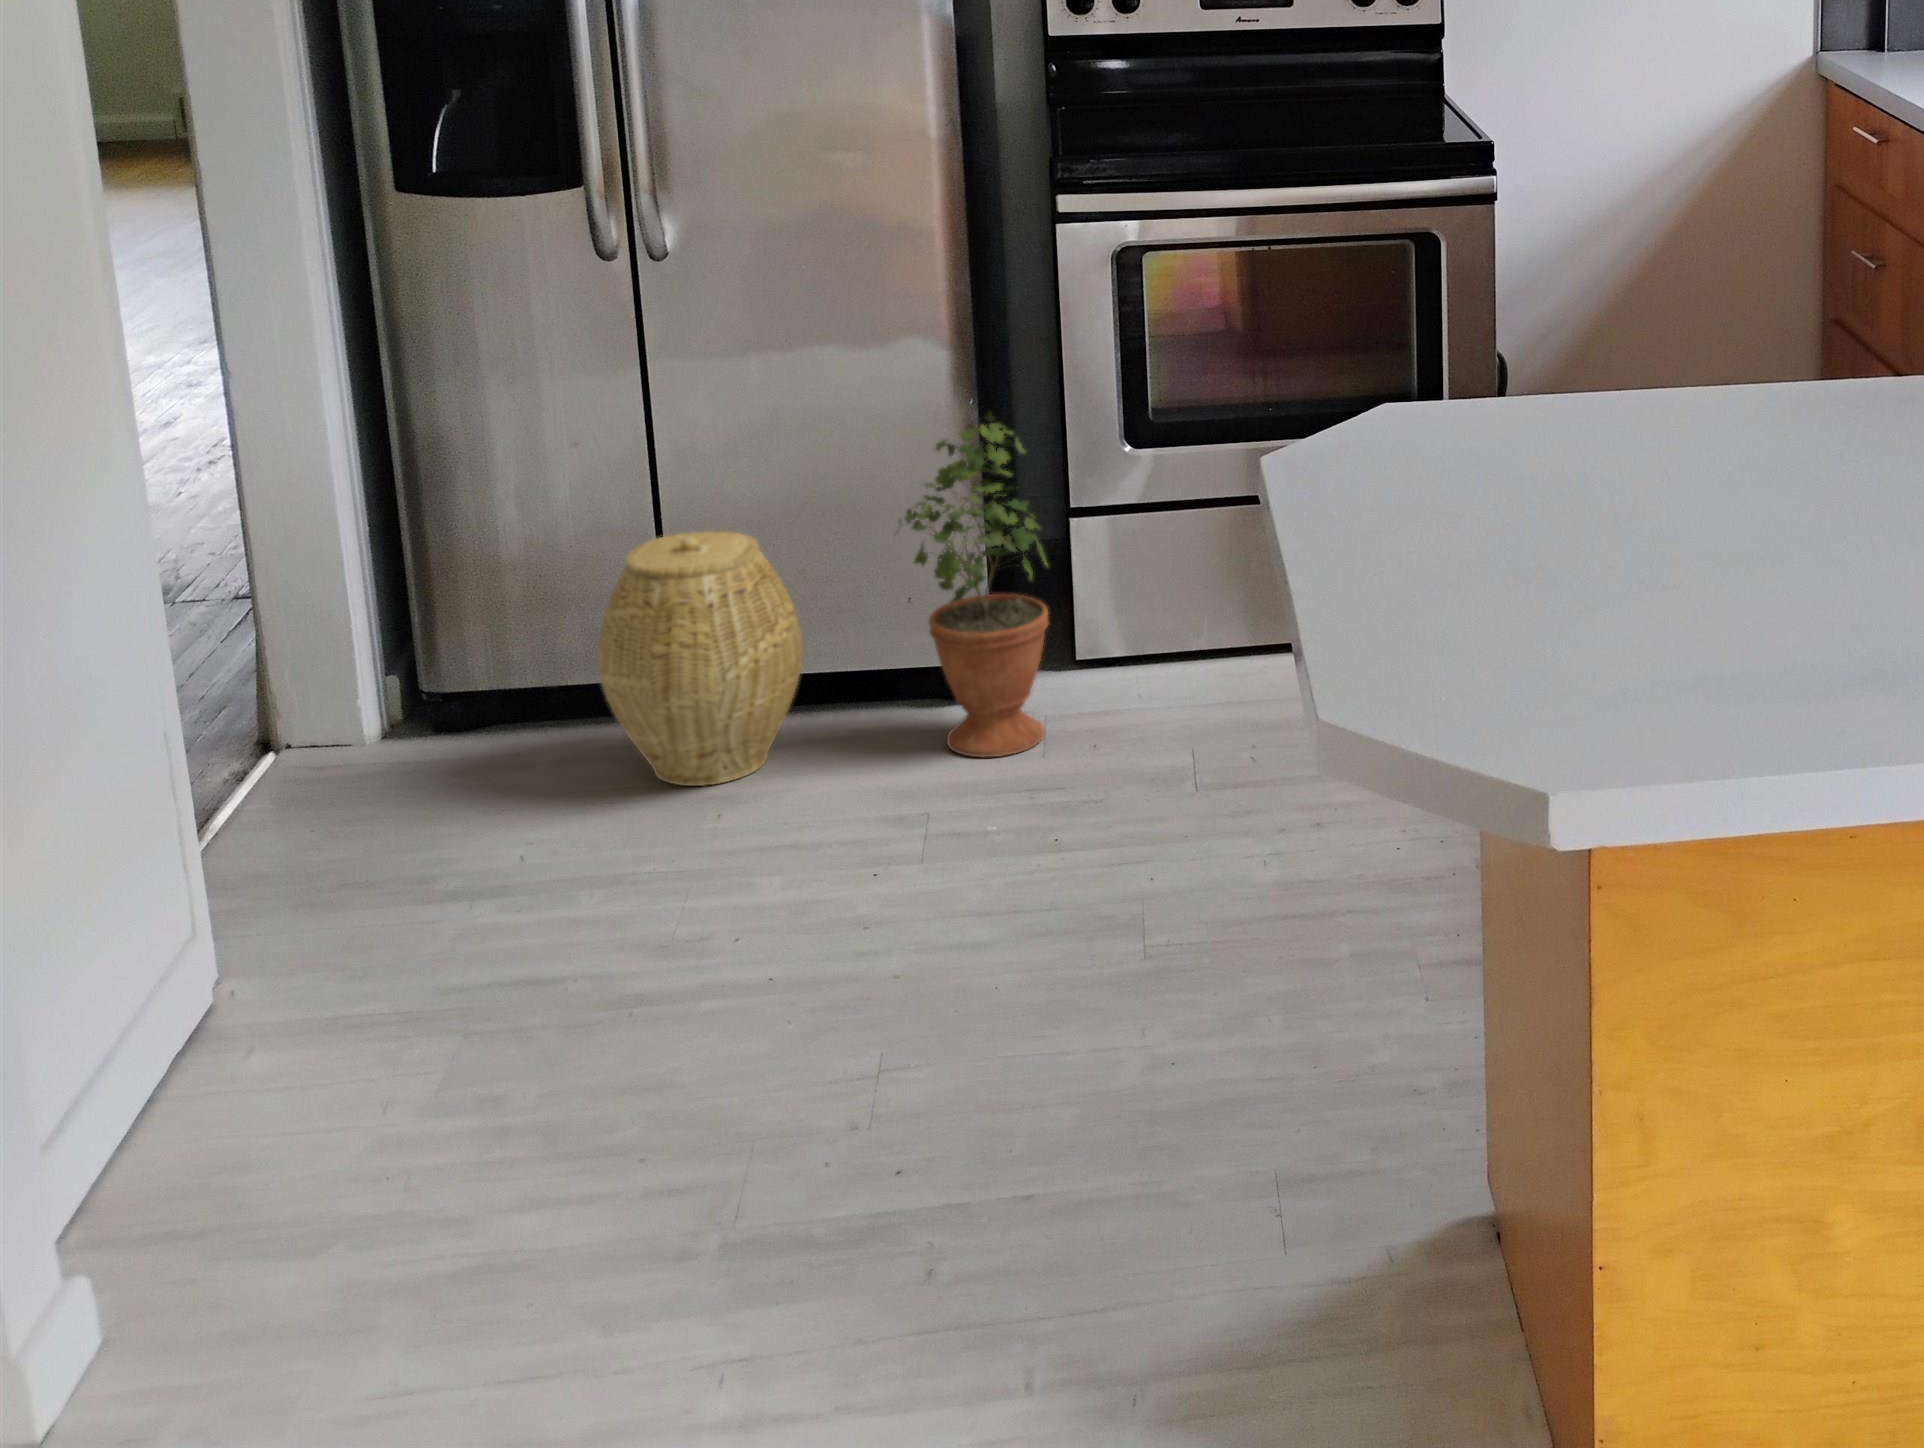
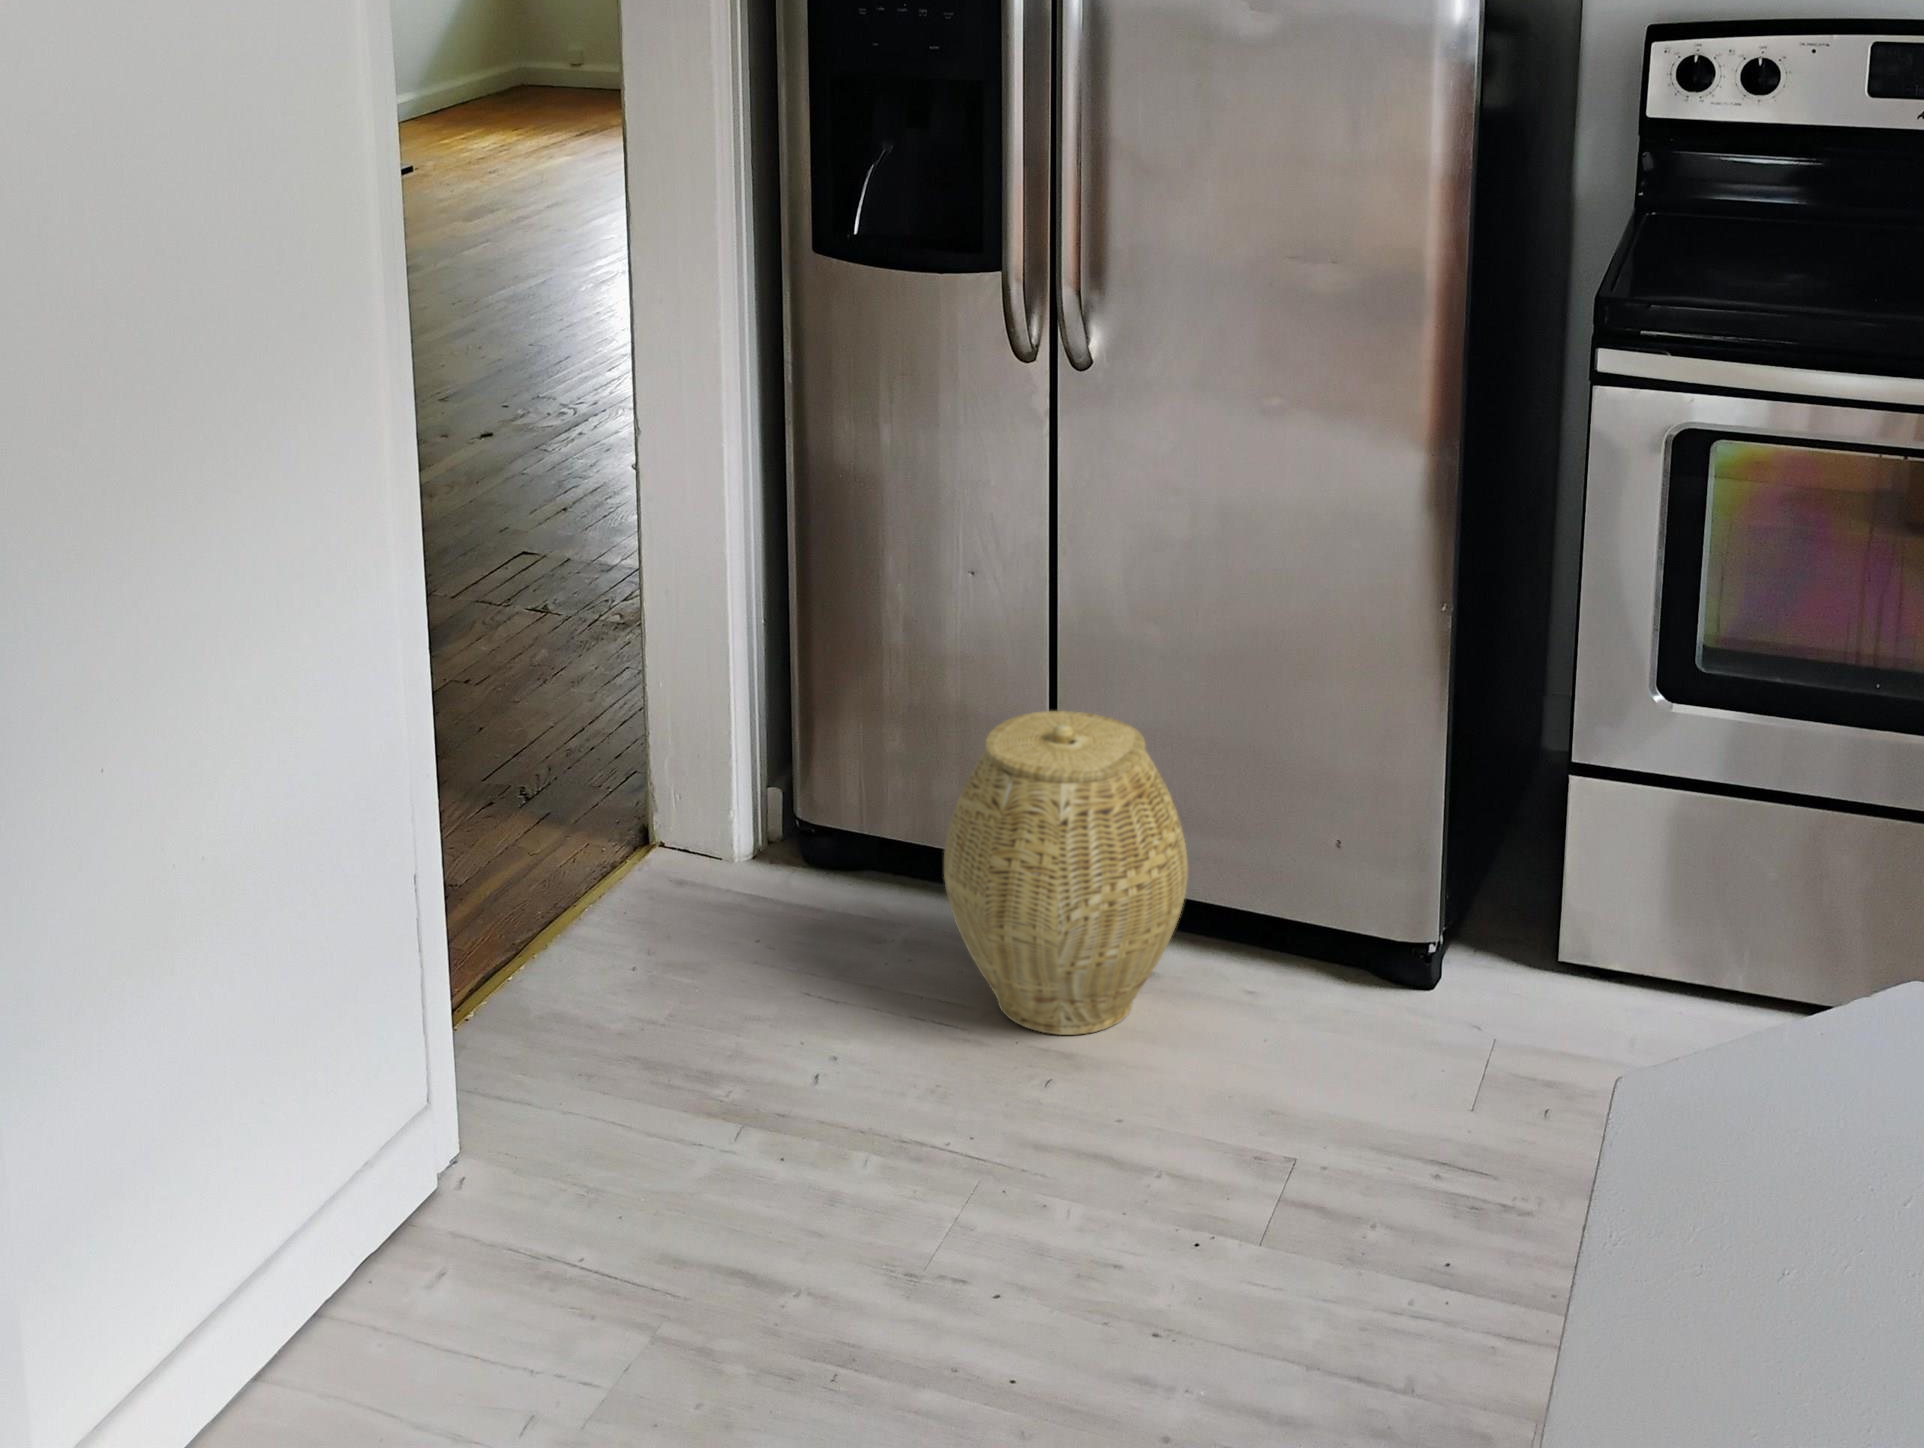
potted plant: present [898,407,1049,757] -> none [1308,623,1509,1098]

